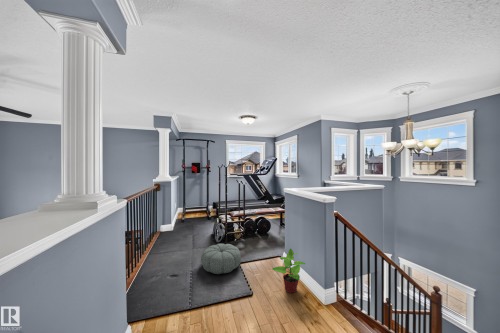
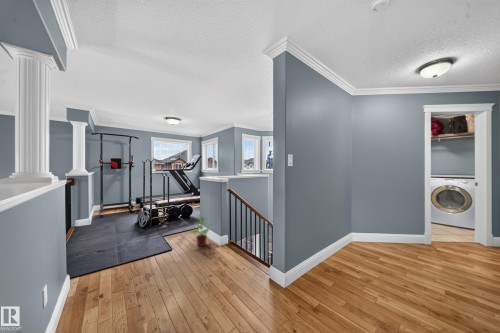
pouf: present [201,244,241,274] -> none [126,223,164,245]

